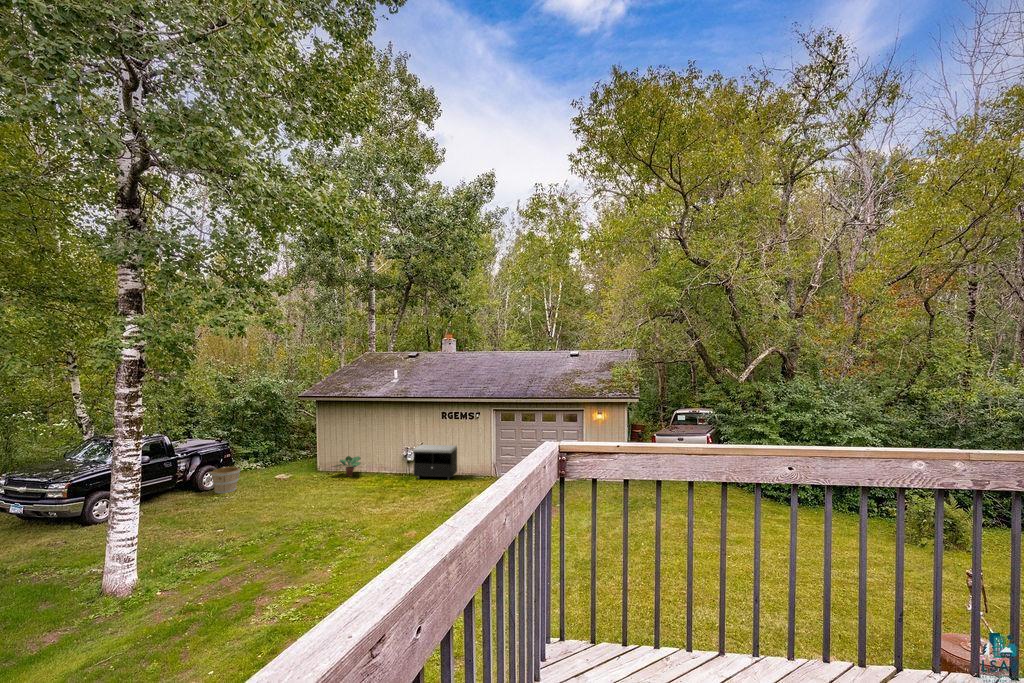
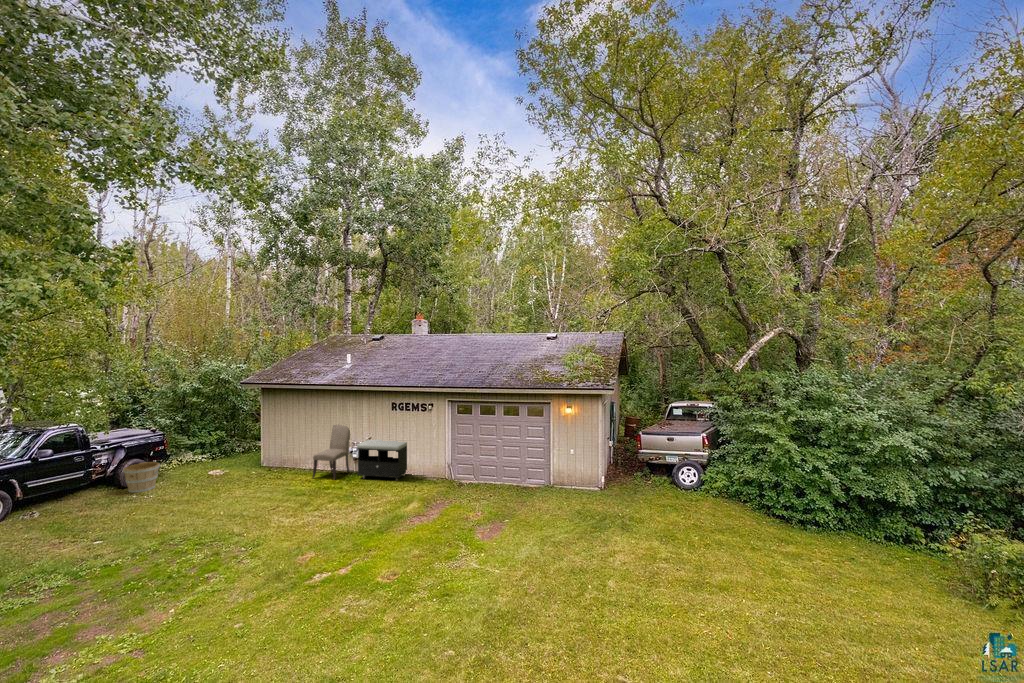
chair: none [373,431,403,481] -> present [313,424,350,480]
potted plant: present [333,456,361,477] -> none [269,450,306,474]

